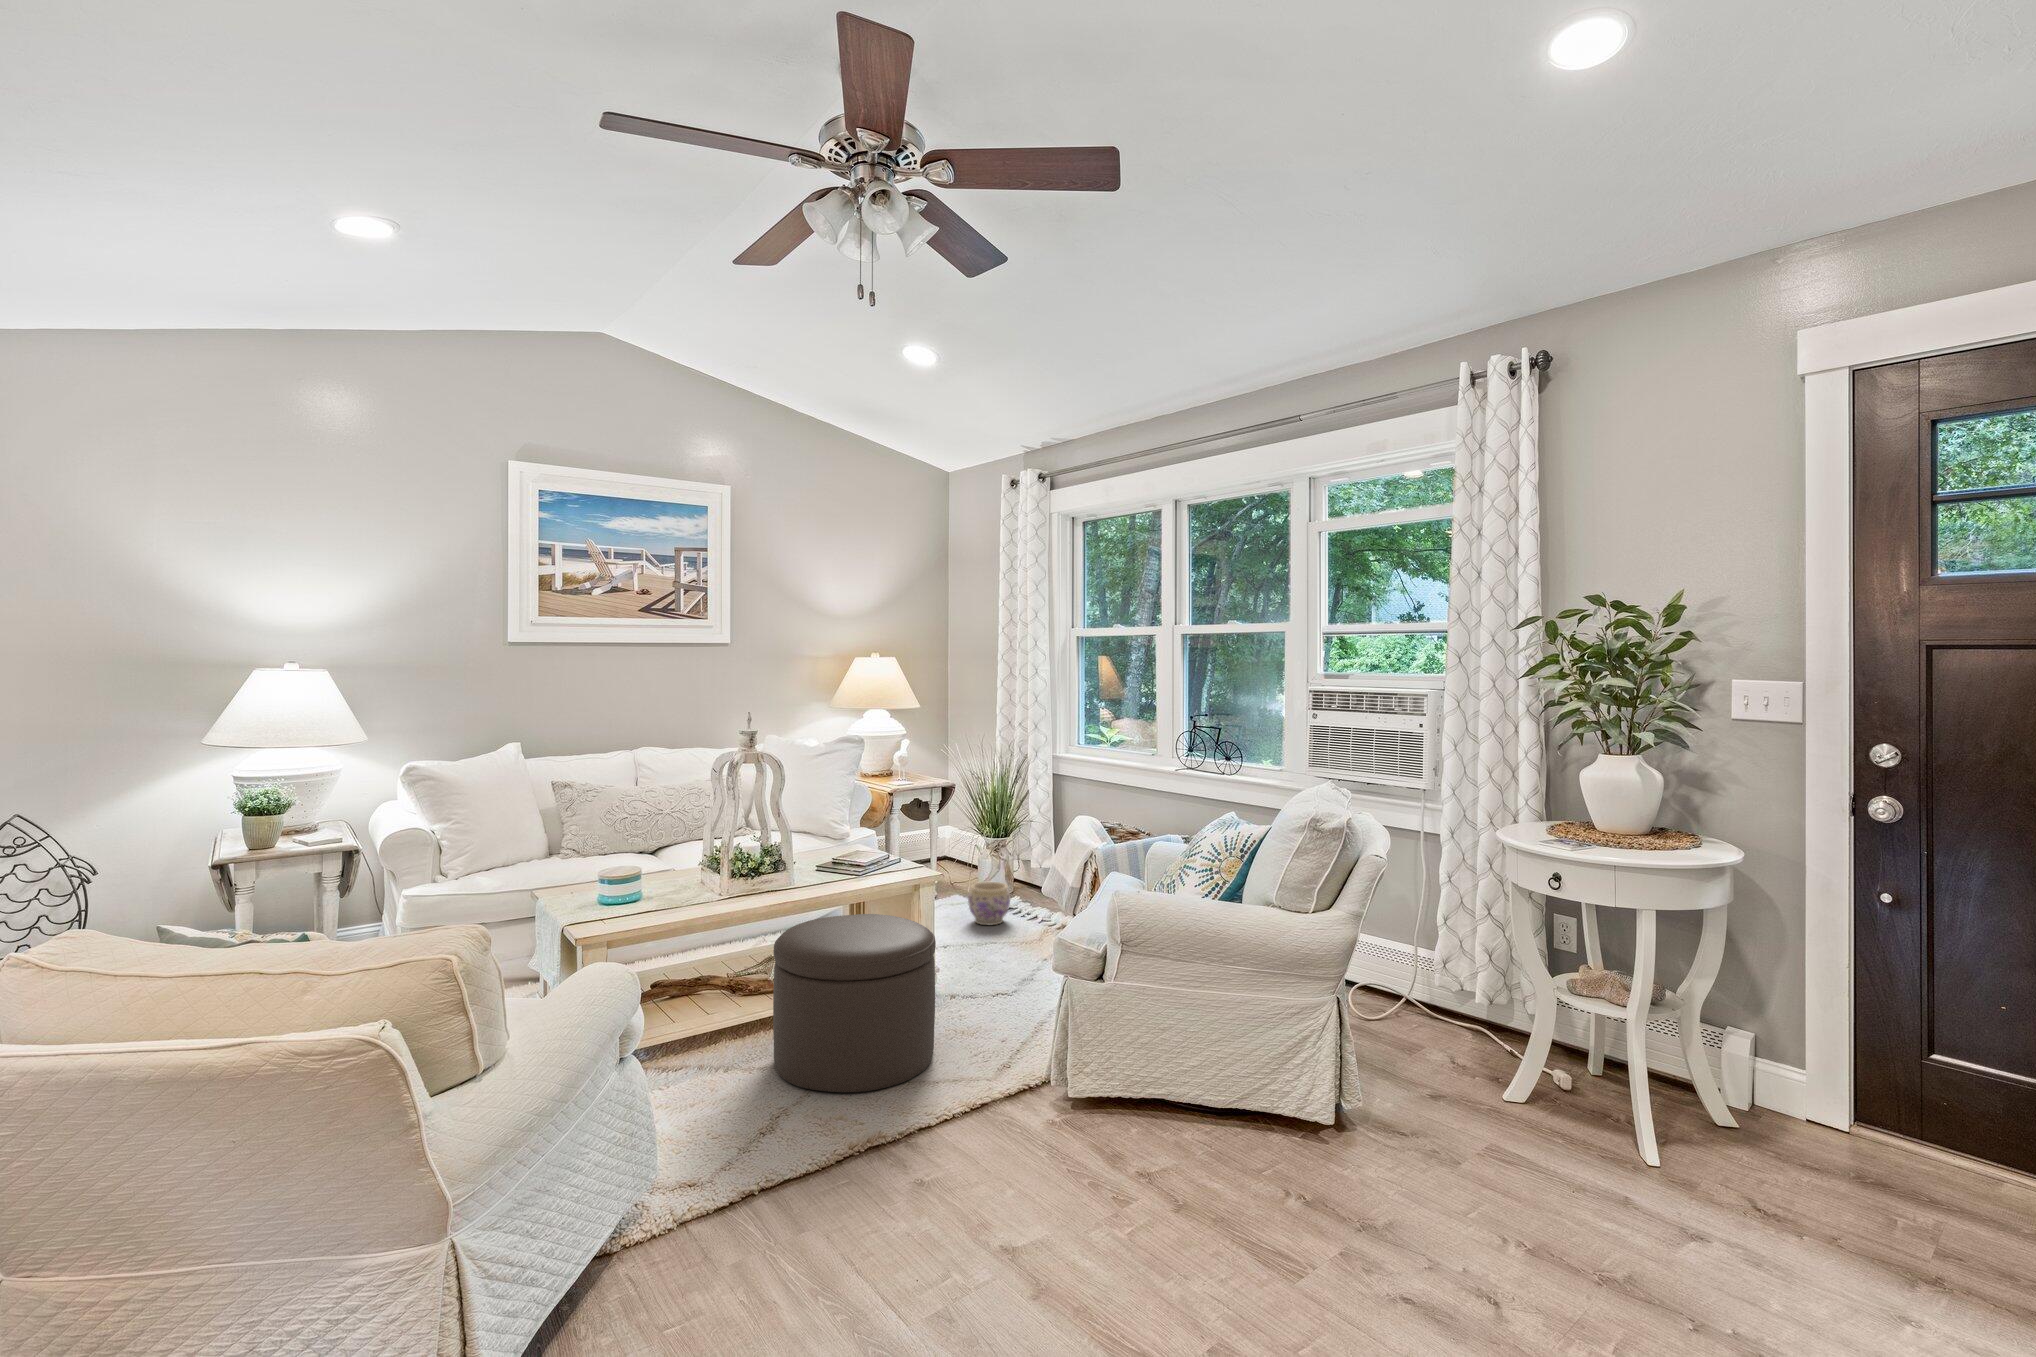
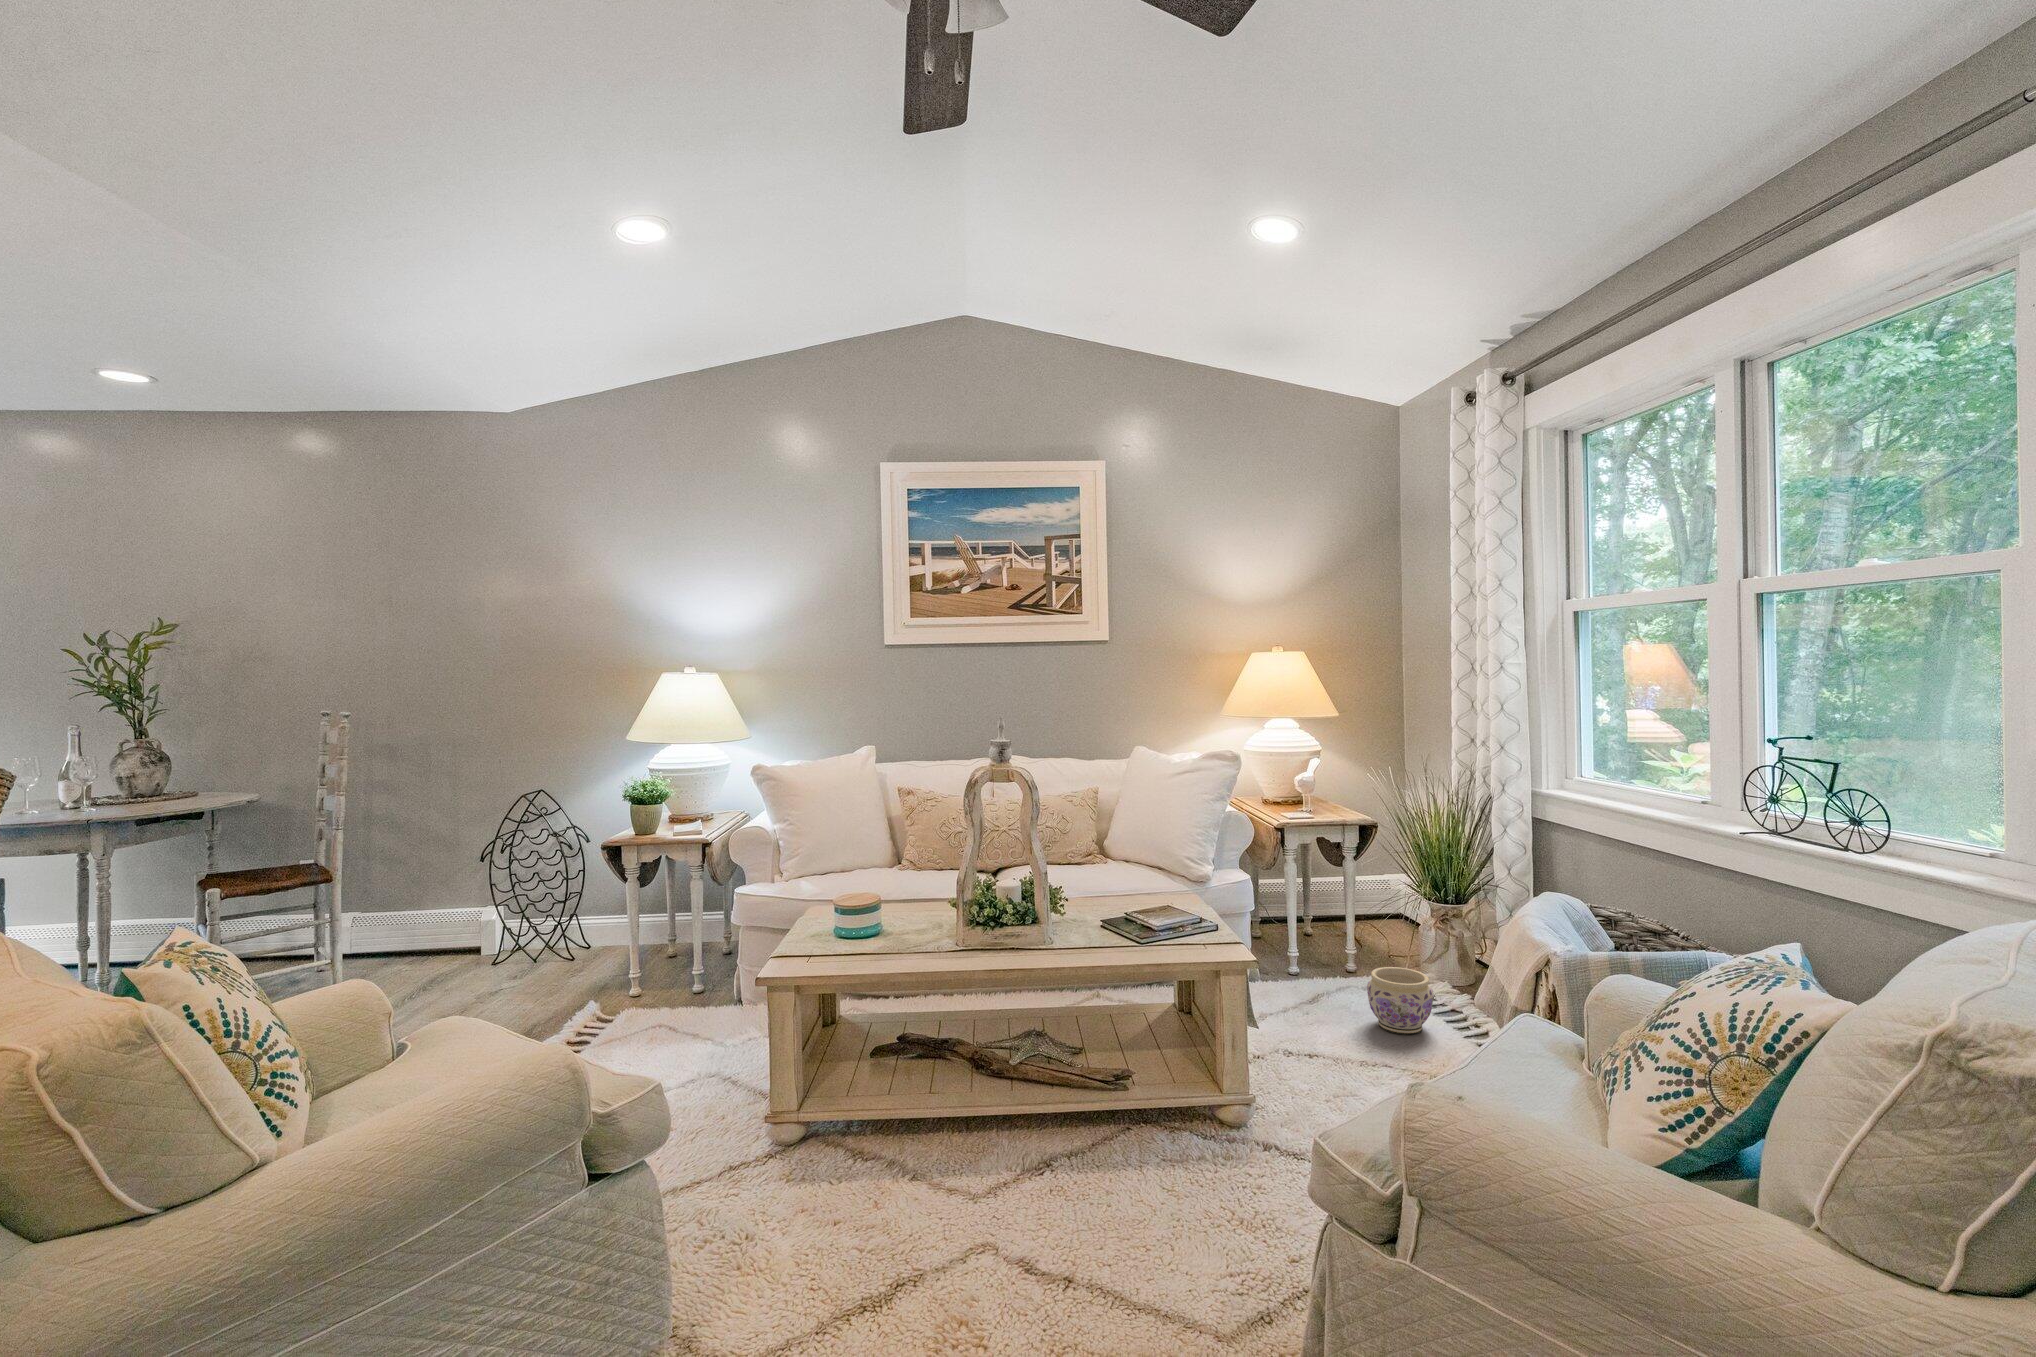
ottoman: present [773,914,936,1092] -> none [958,1008,1187,1296]

